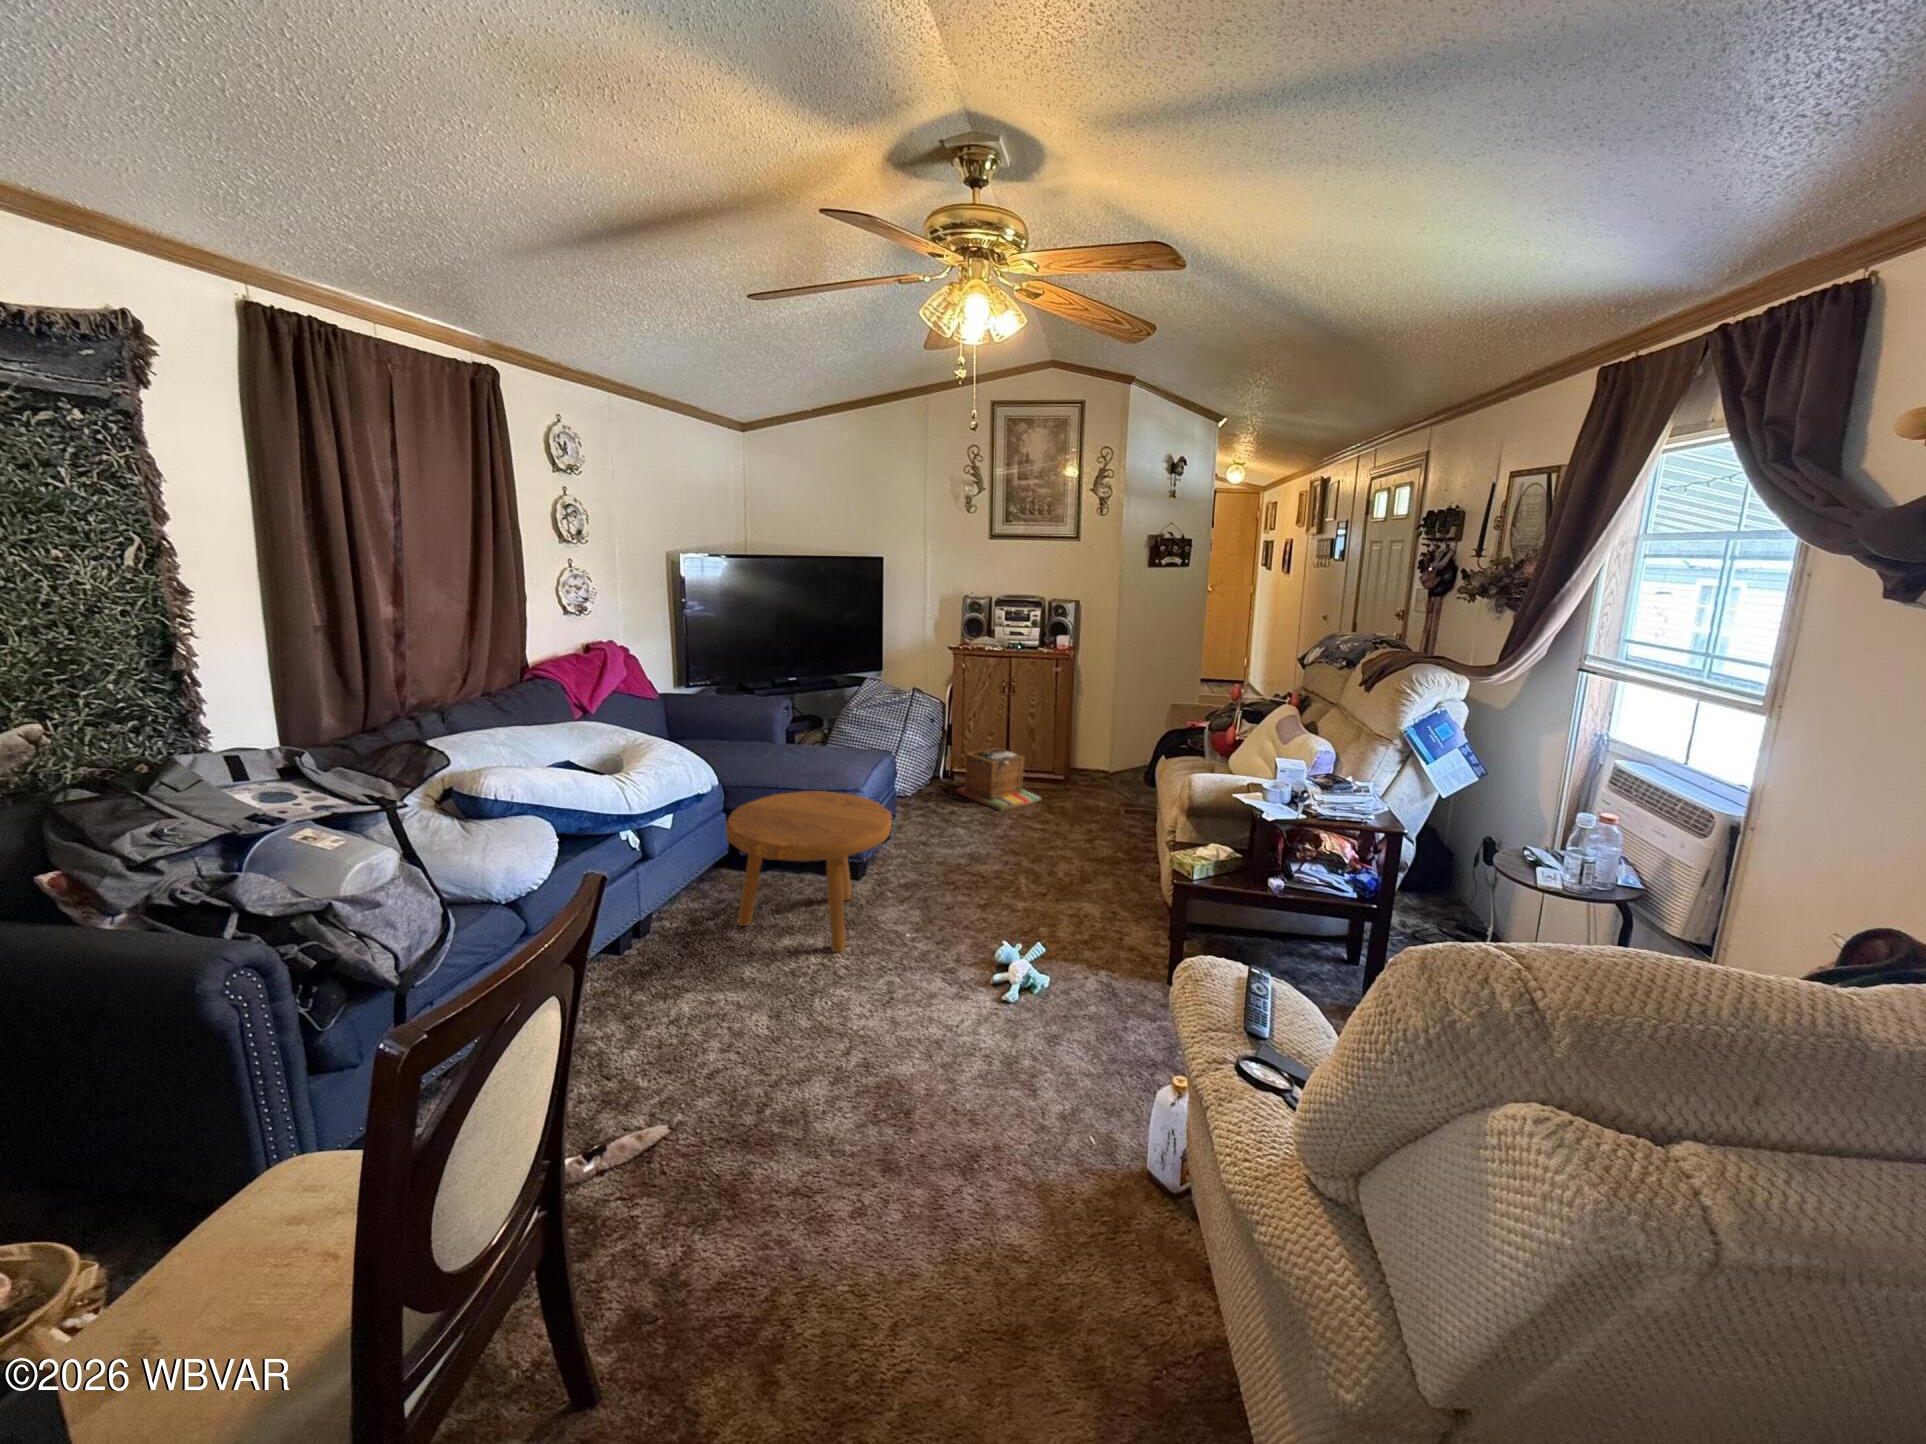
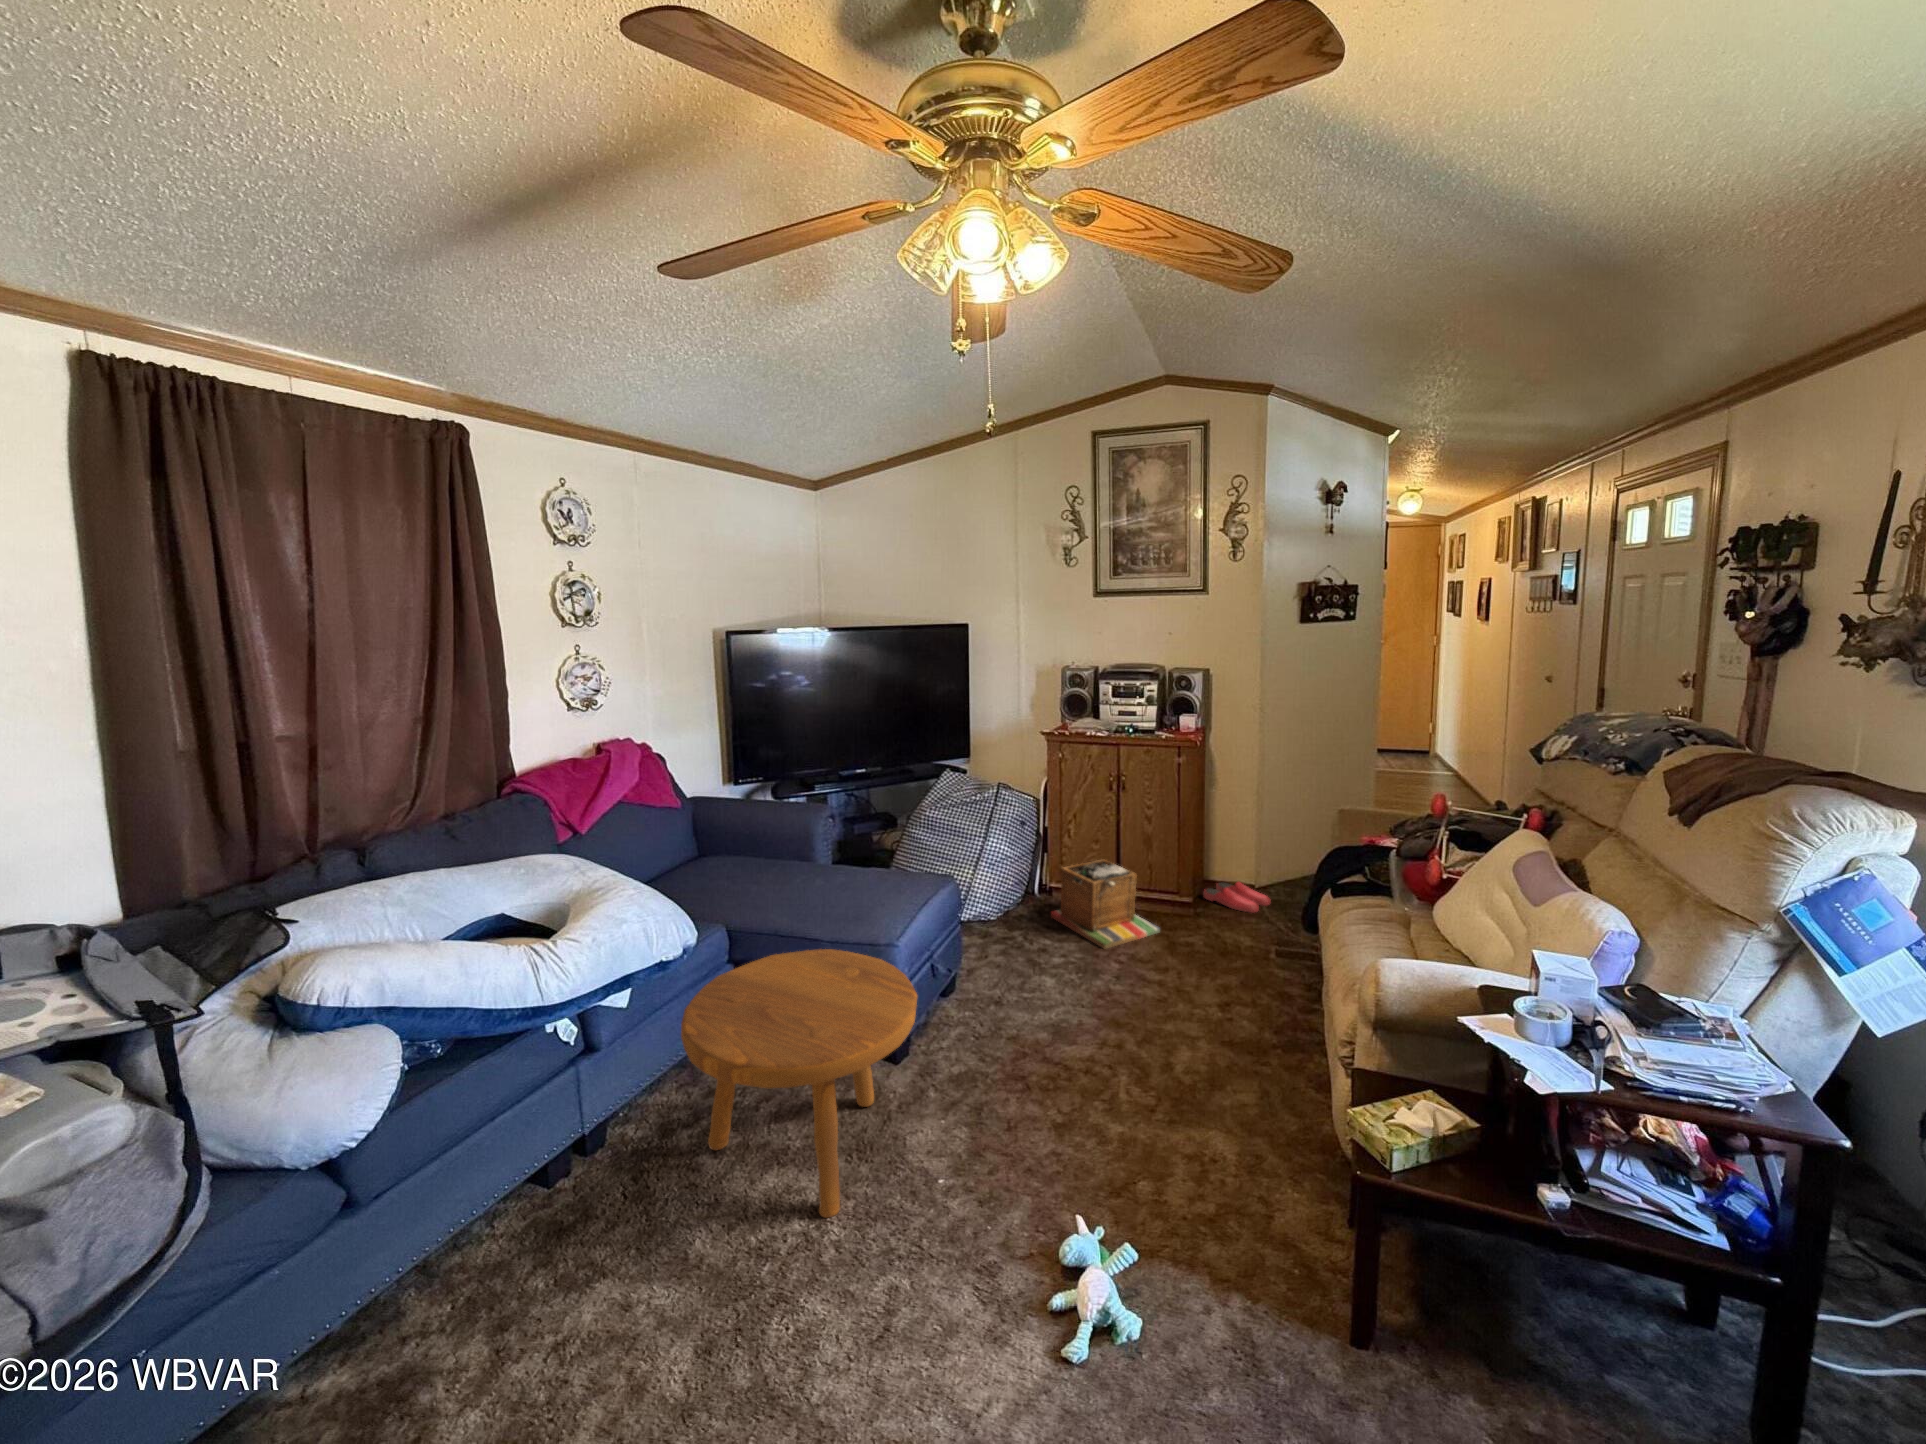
slippers: none [1072,766,1122,787] -> present [1203,882,1270,913]

